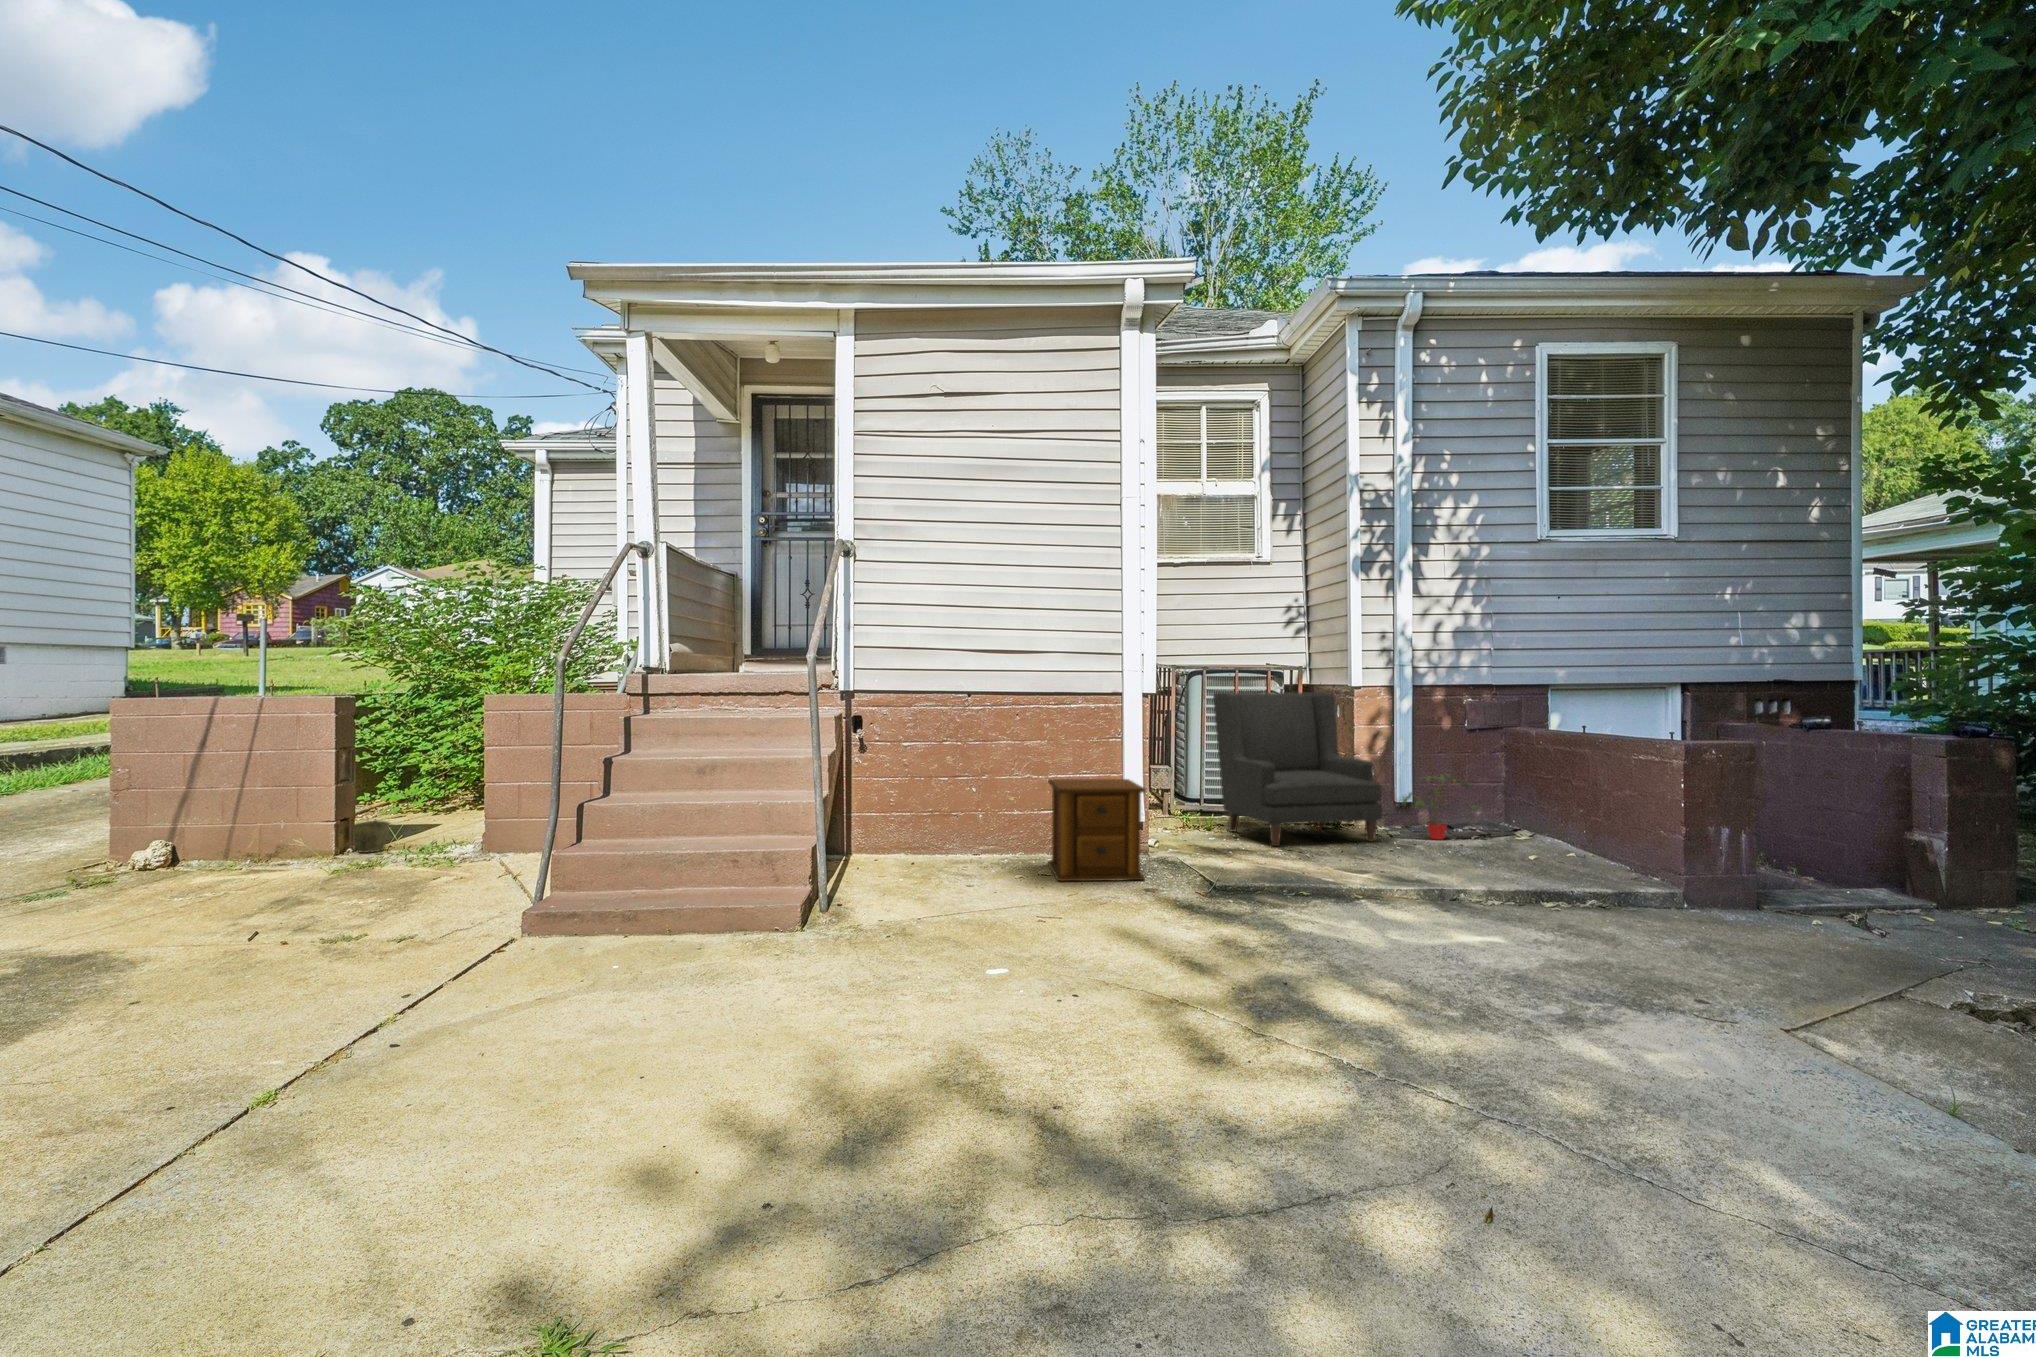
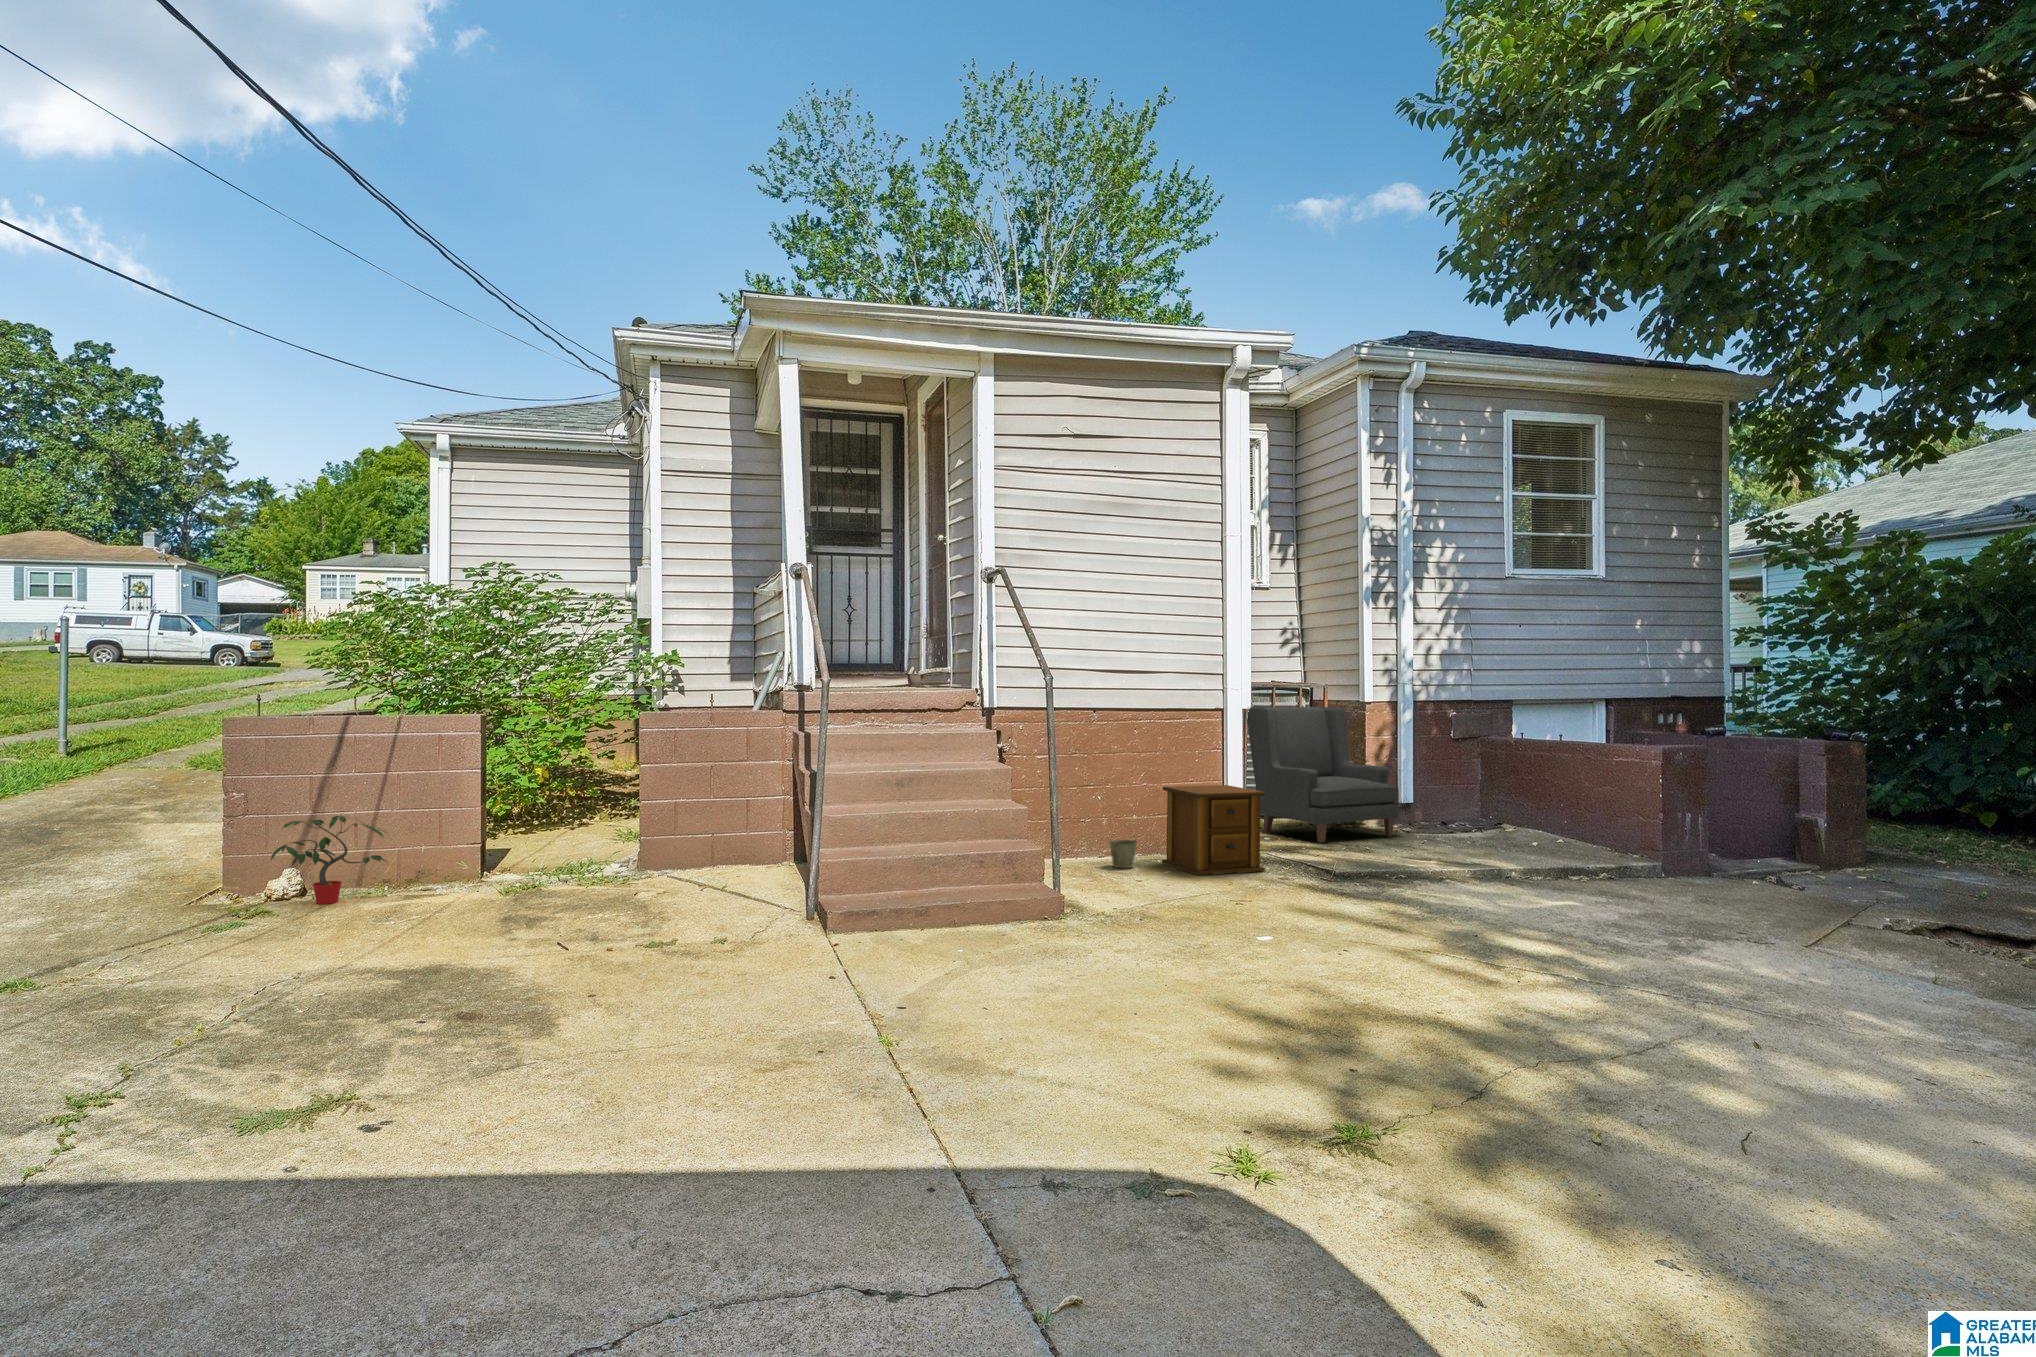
potted plant: present [1403,774,1479,840] -> present [271,816,387,904]
bucket: present [352,820,390,853] -> present [1110,840,1137,868]

